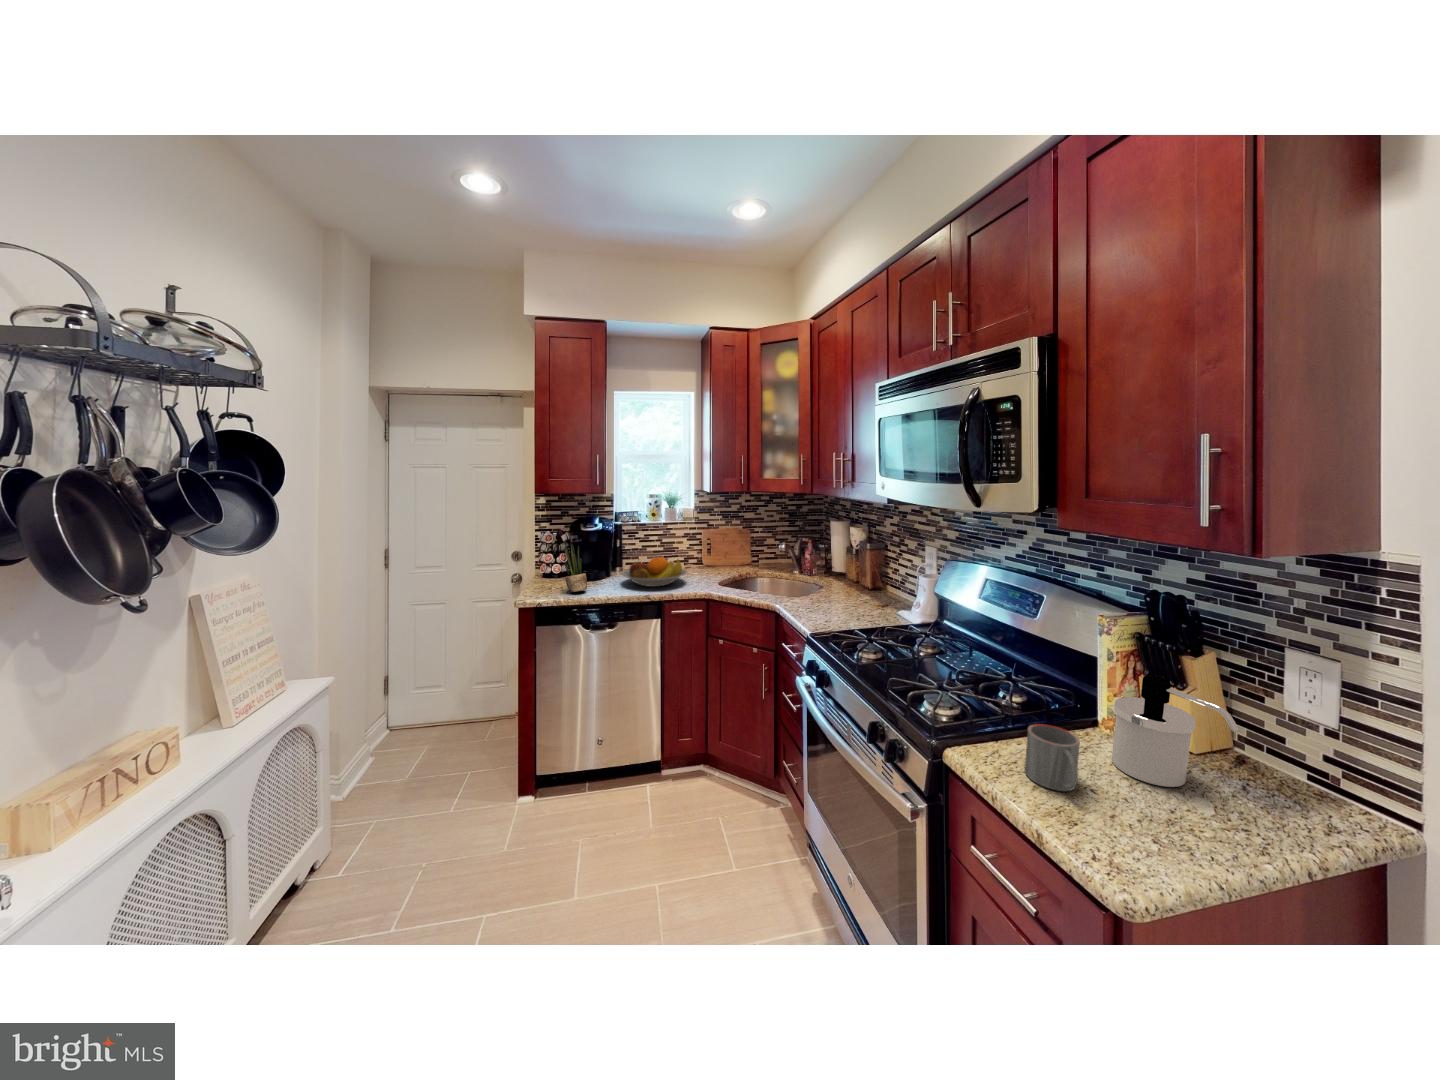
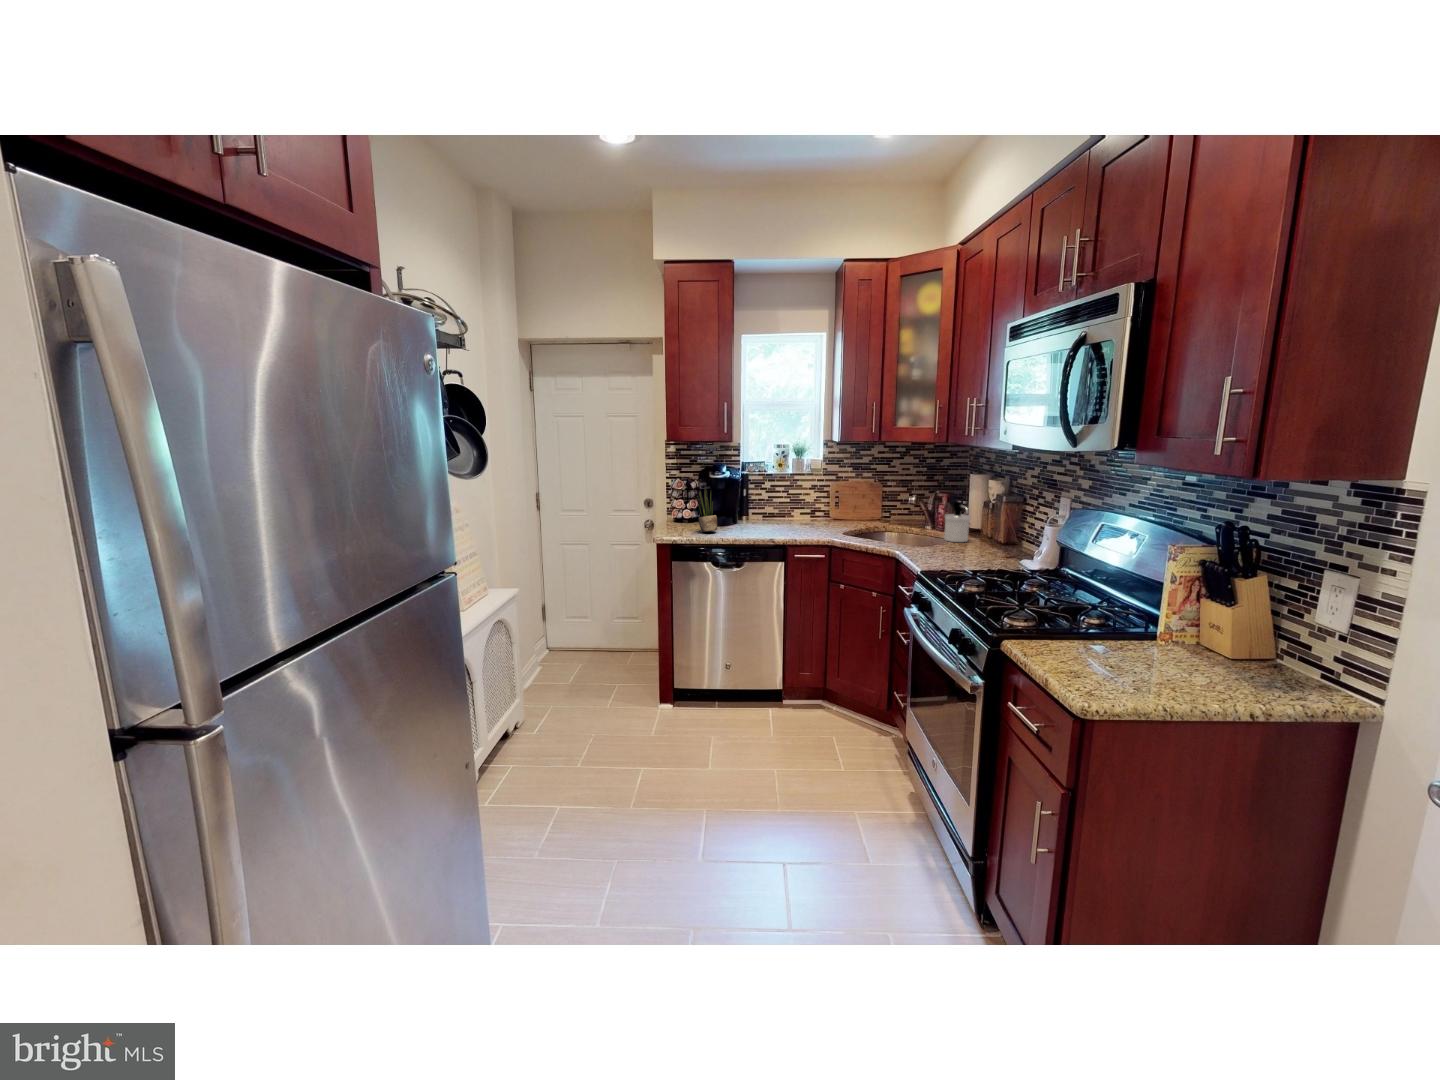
fruit bowl: present [621,557,686,587] -> none [749,504,811,532]
soap dispenser: present [1112,675,1239,787] -> present [944,502,970,542]
mug: present [1025,724,1080,791] -> none [1057,620,1100,667]

